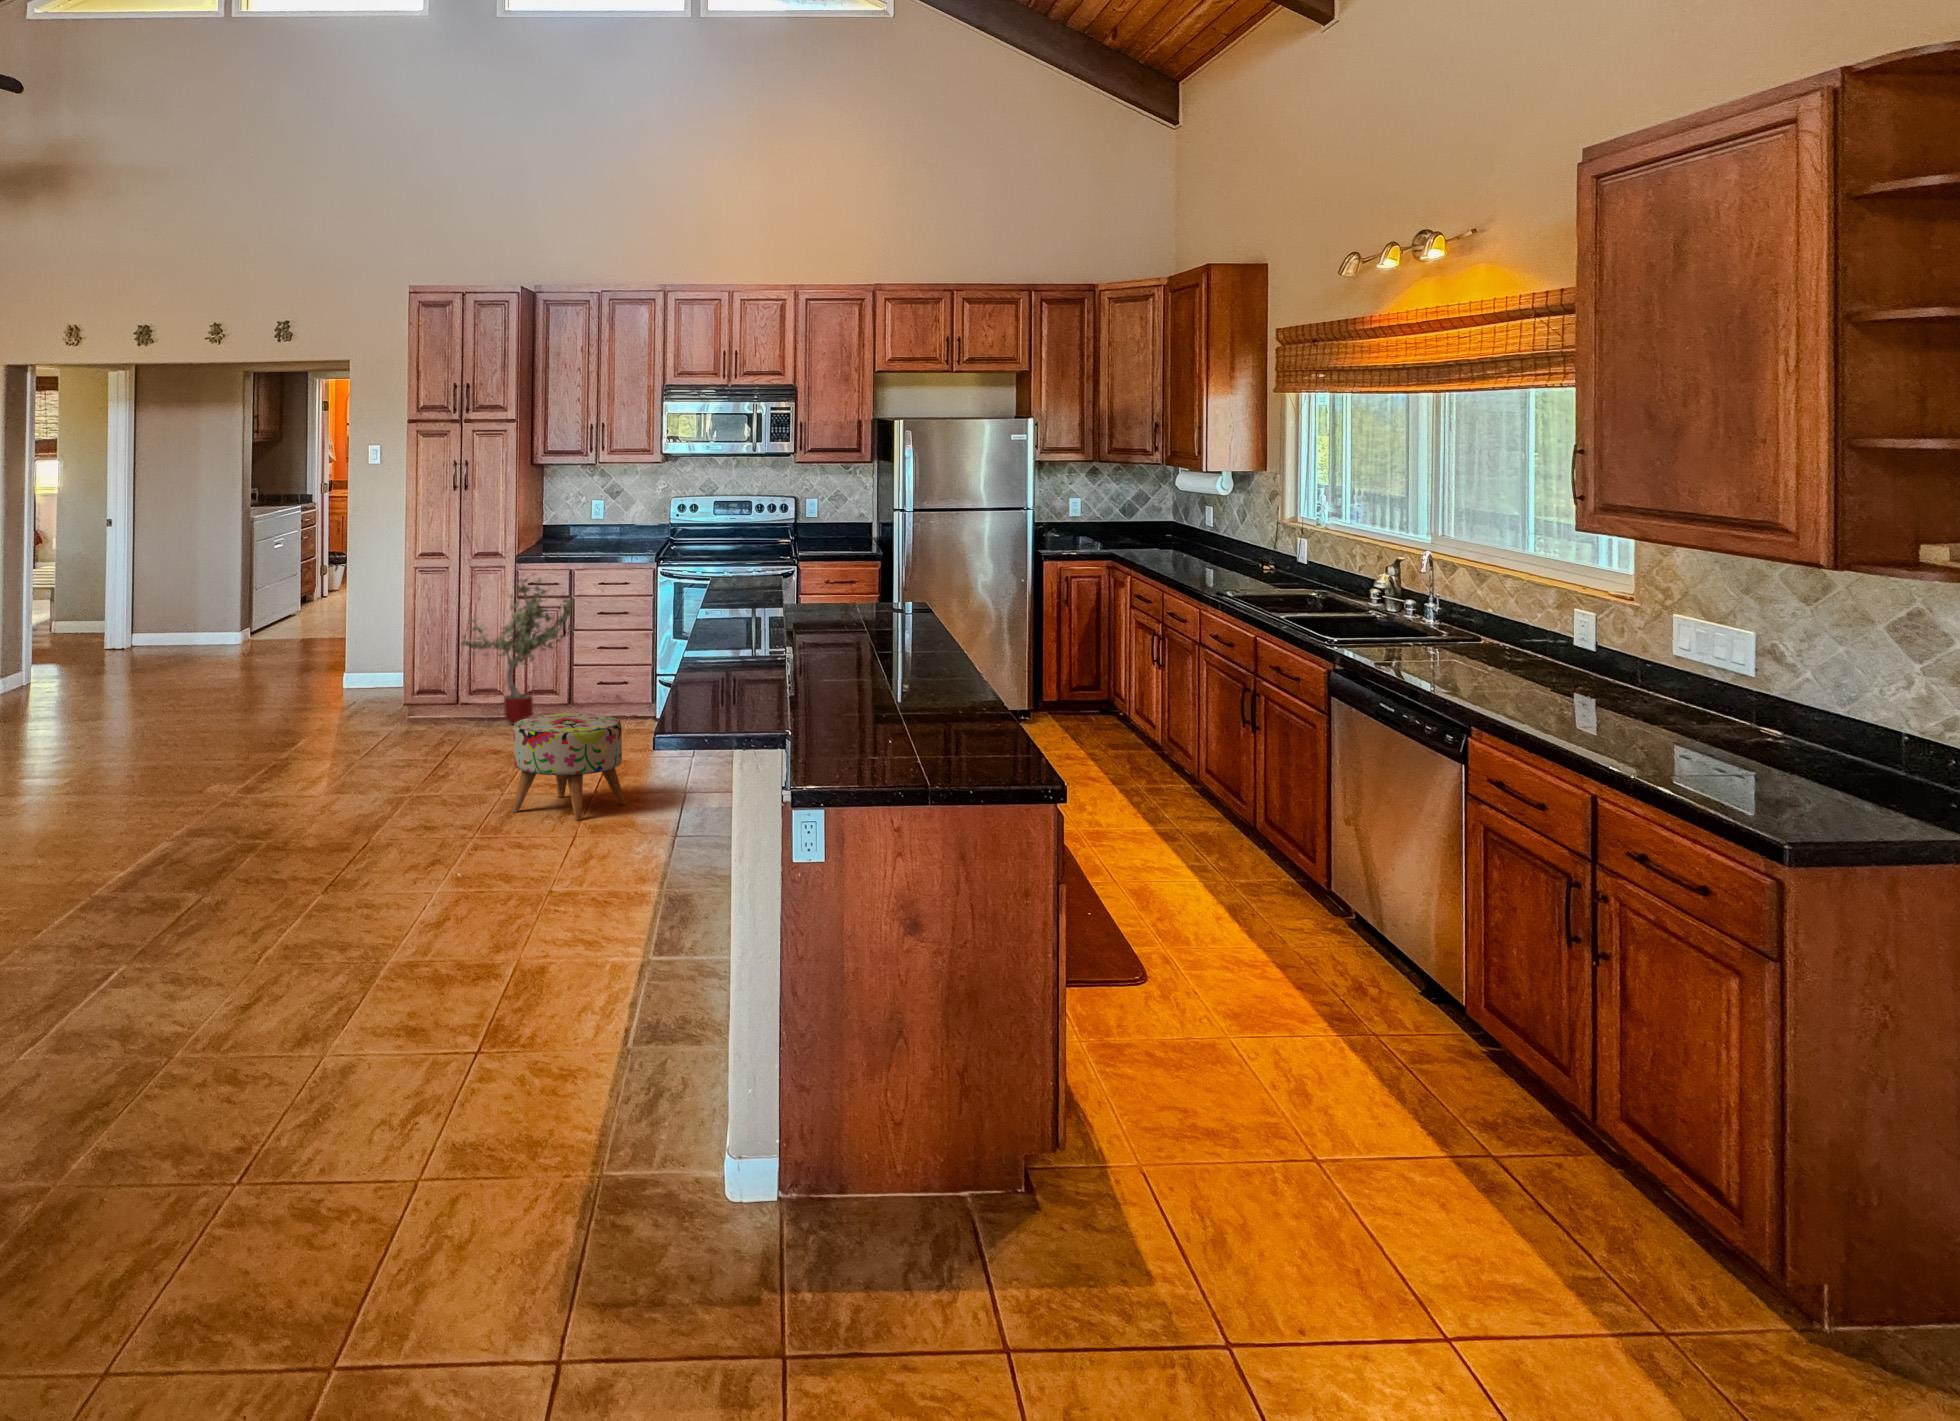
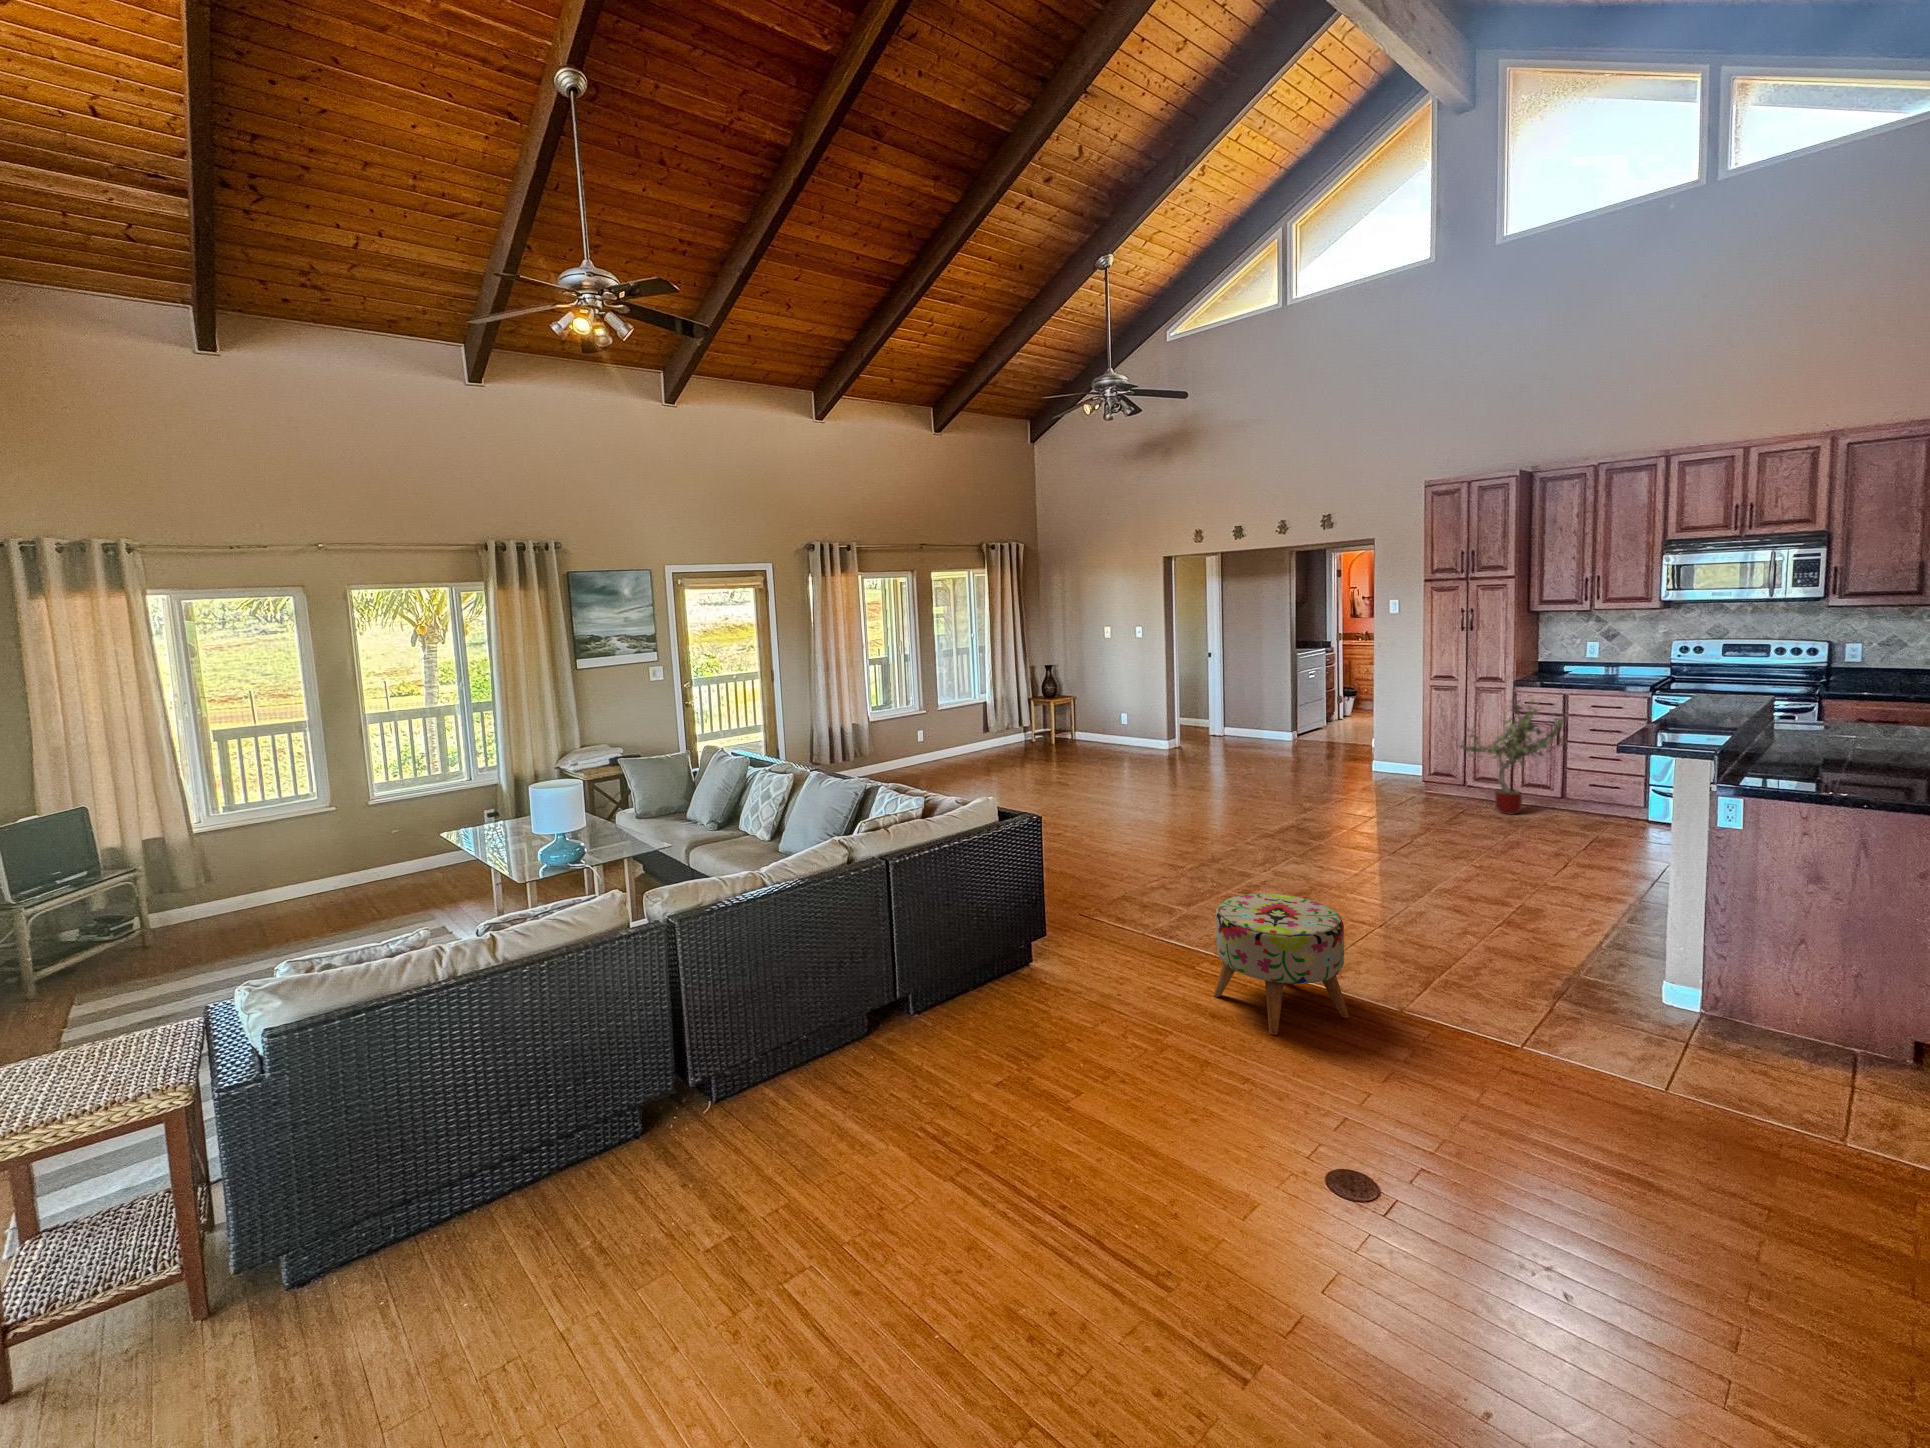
ottoman: present [512,714,626,820] -> present [1214,893,1349,1035]

